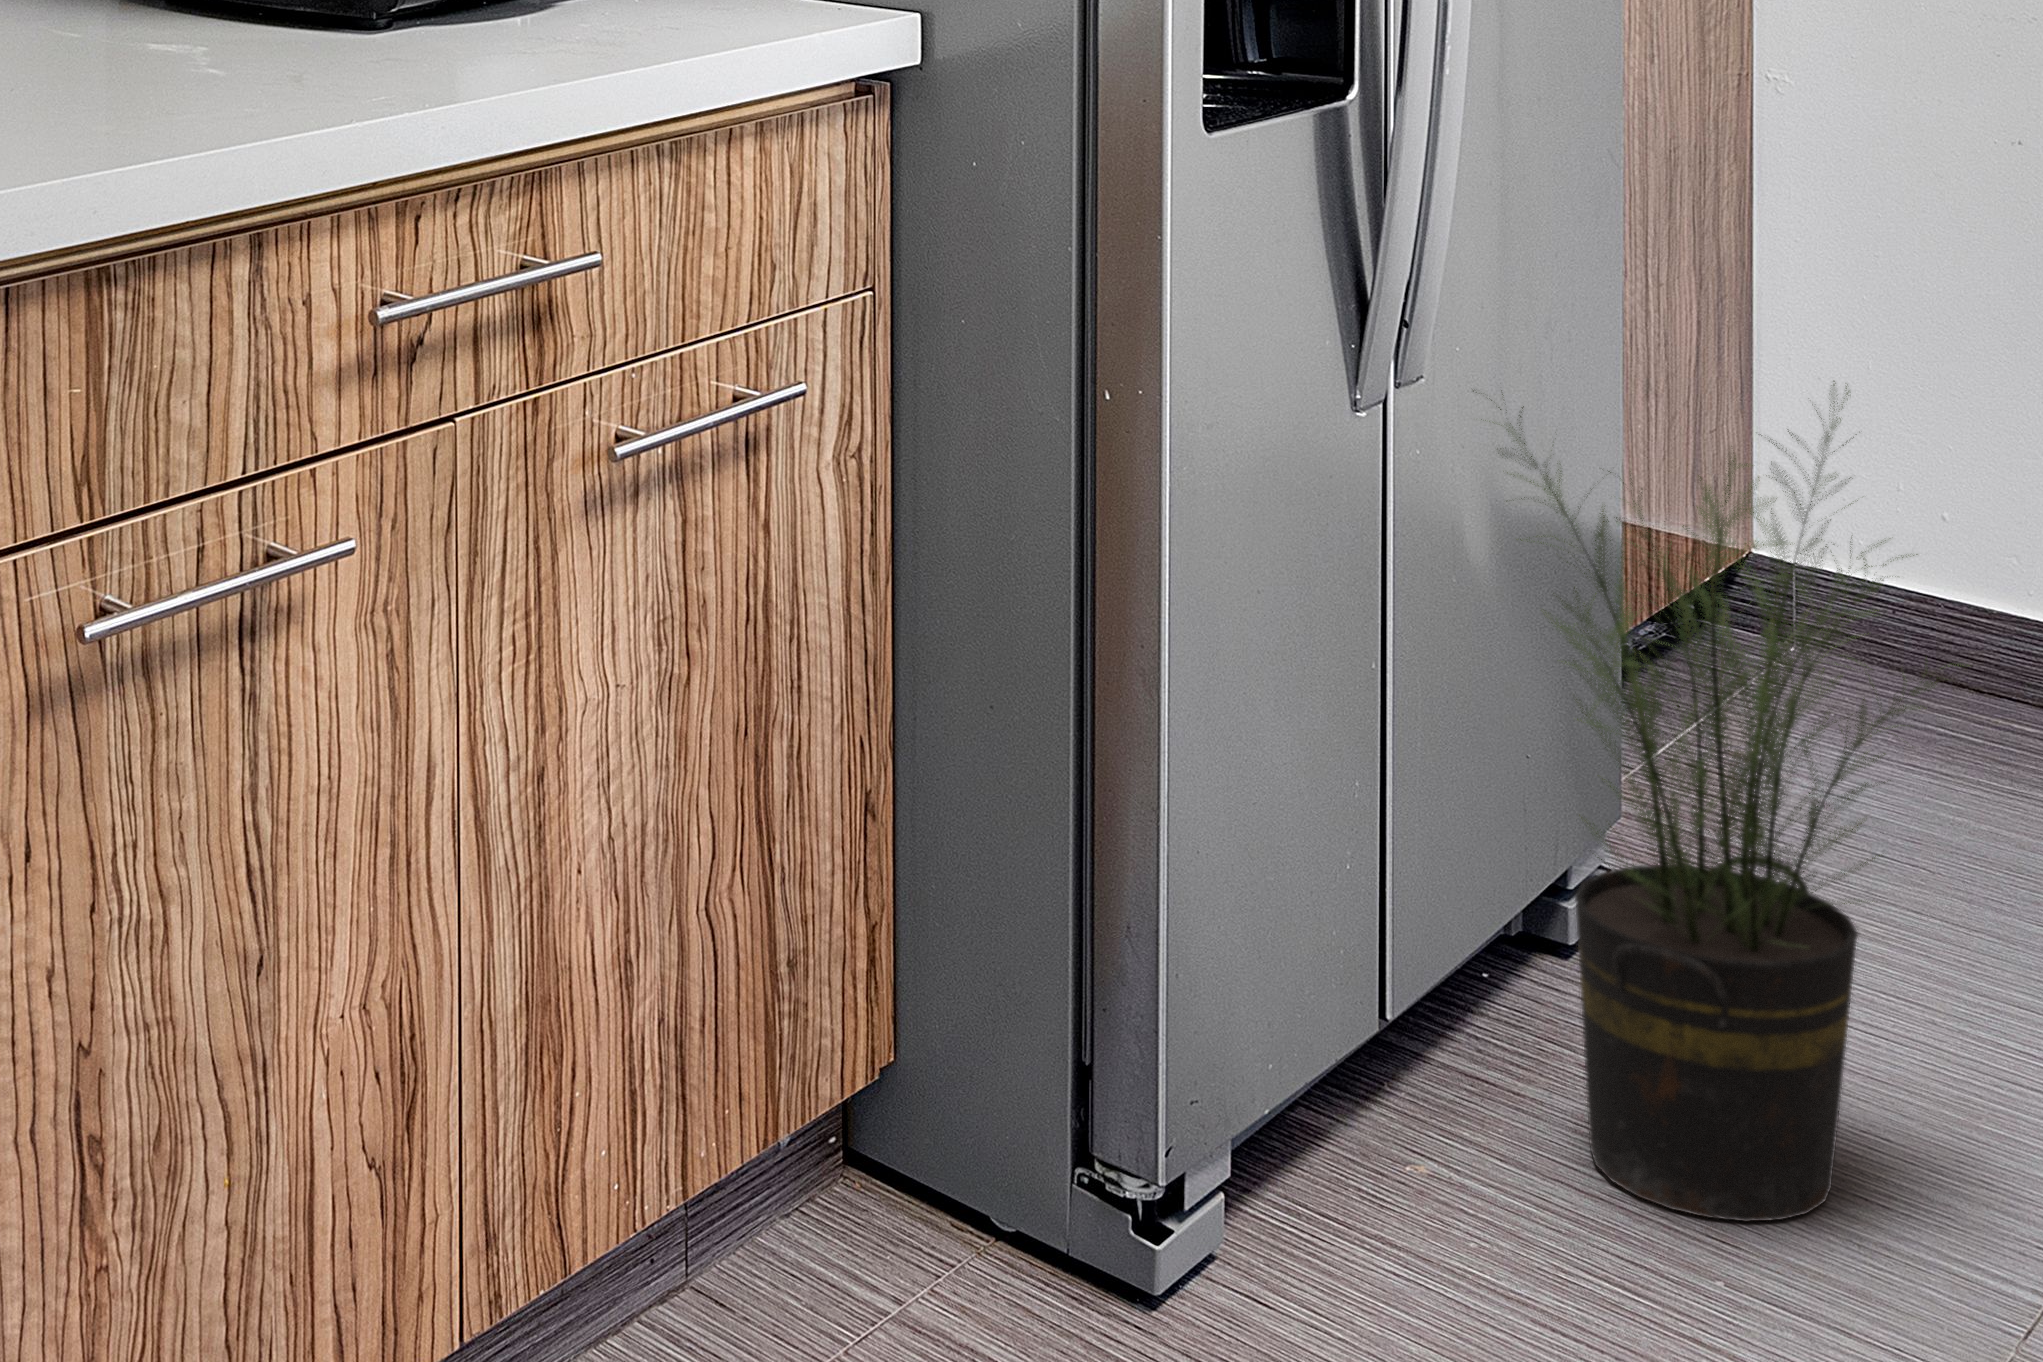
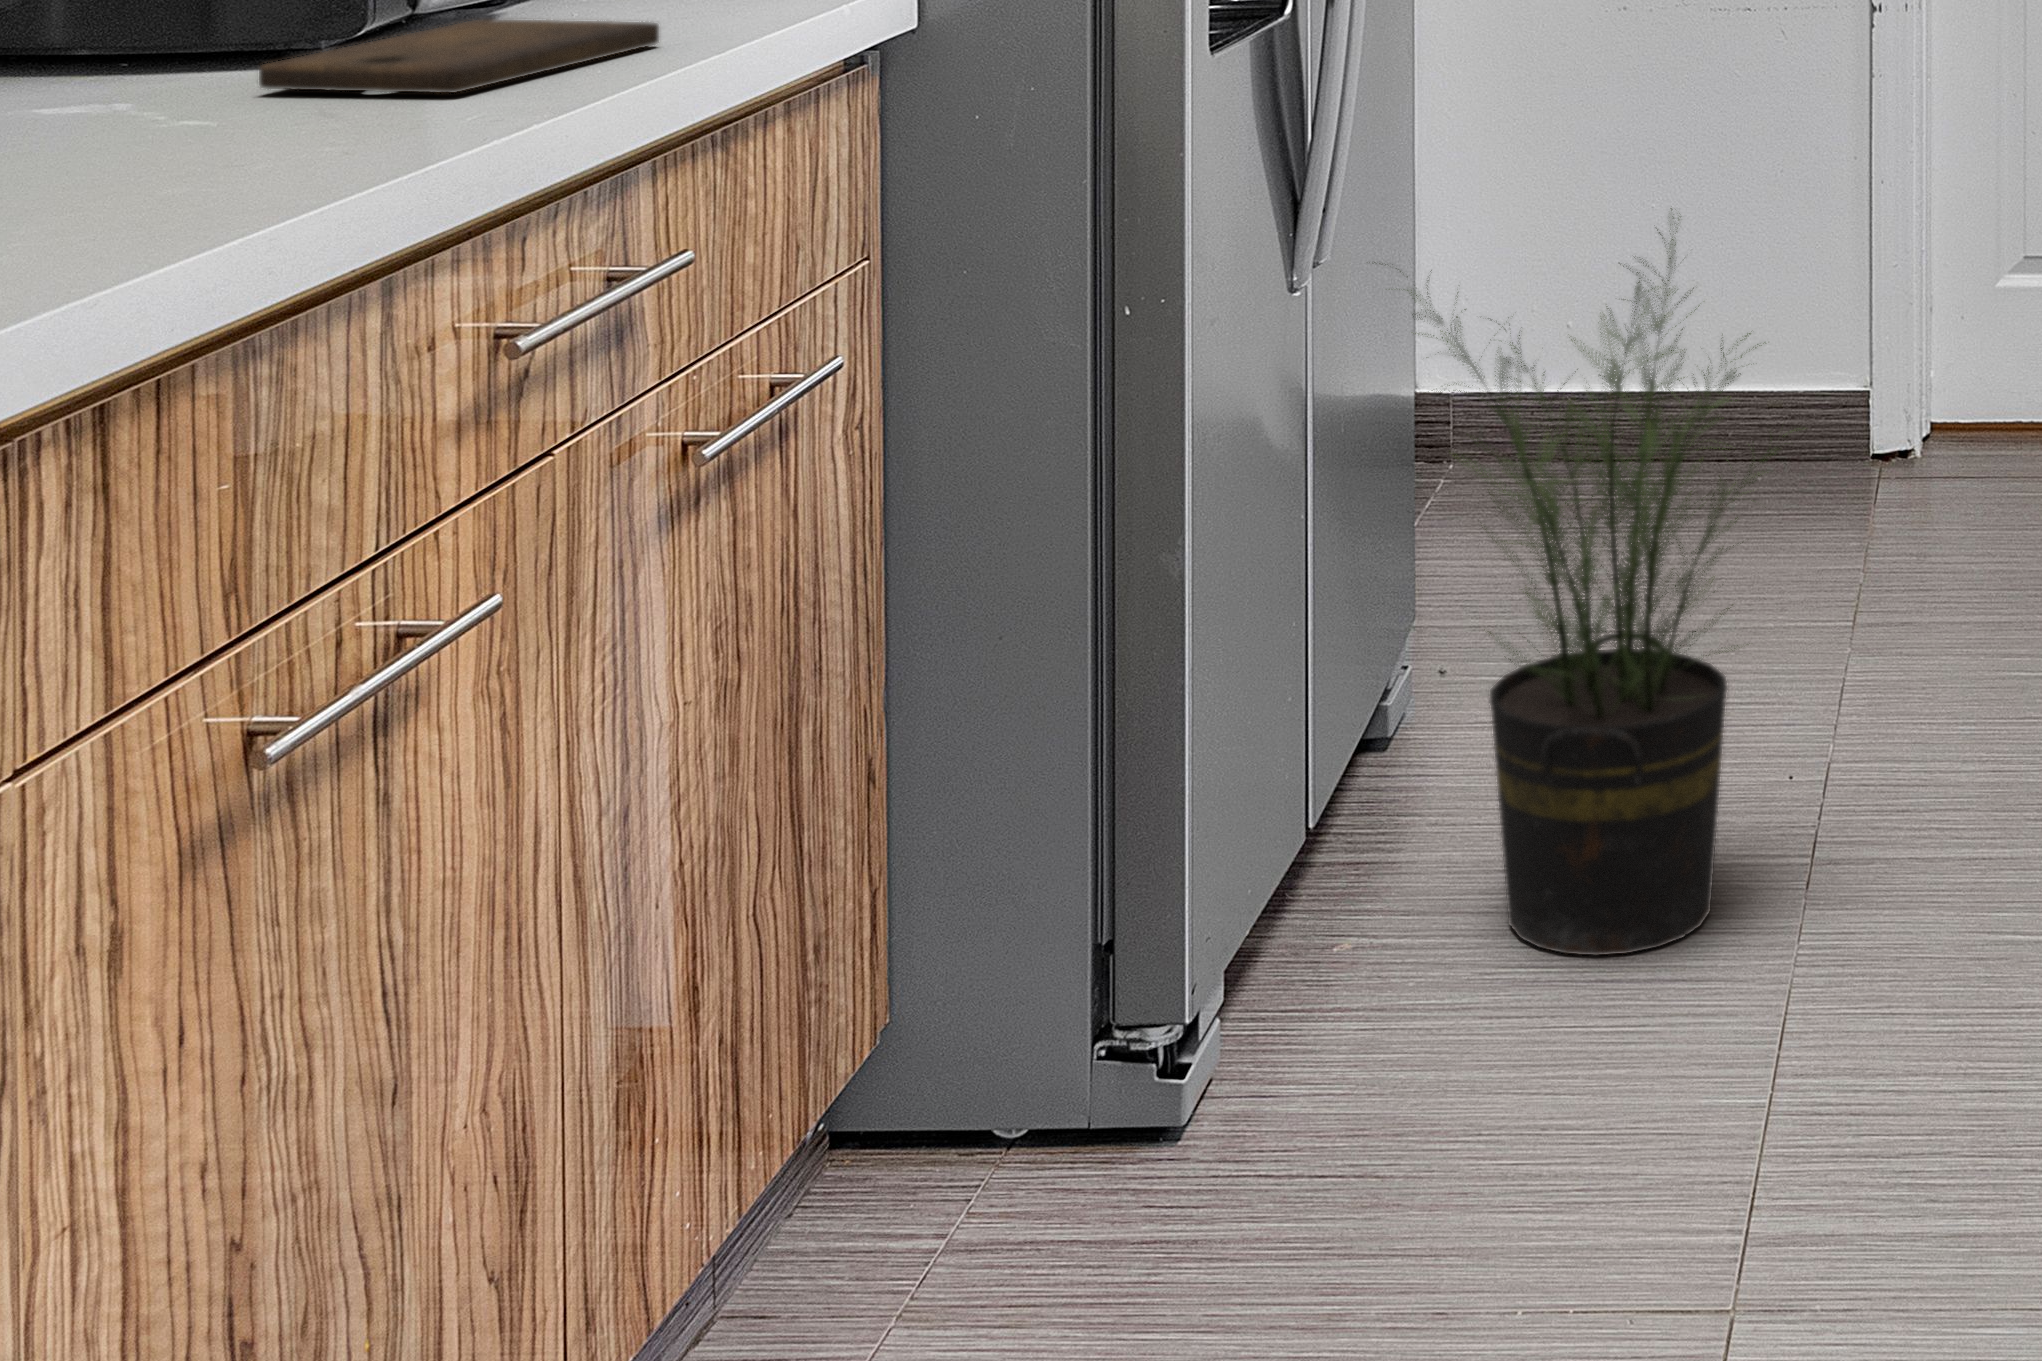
cutting board: none [293,25,641,86] -> present [259,20,659,93]

